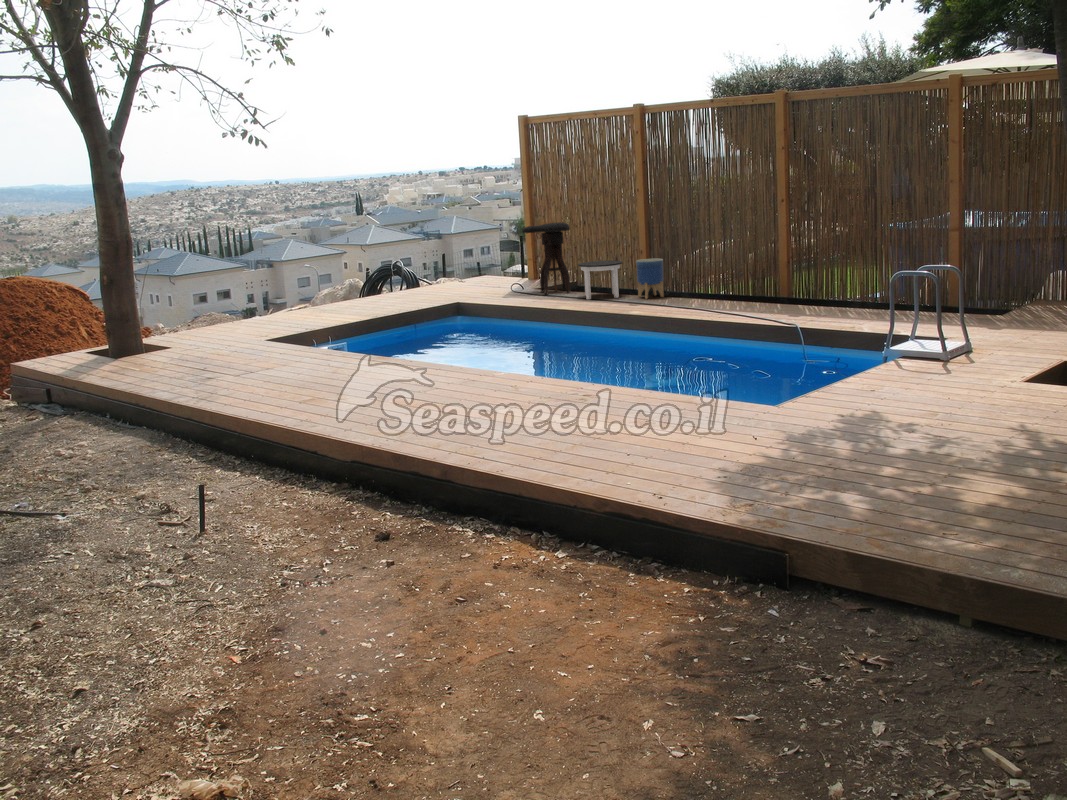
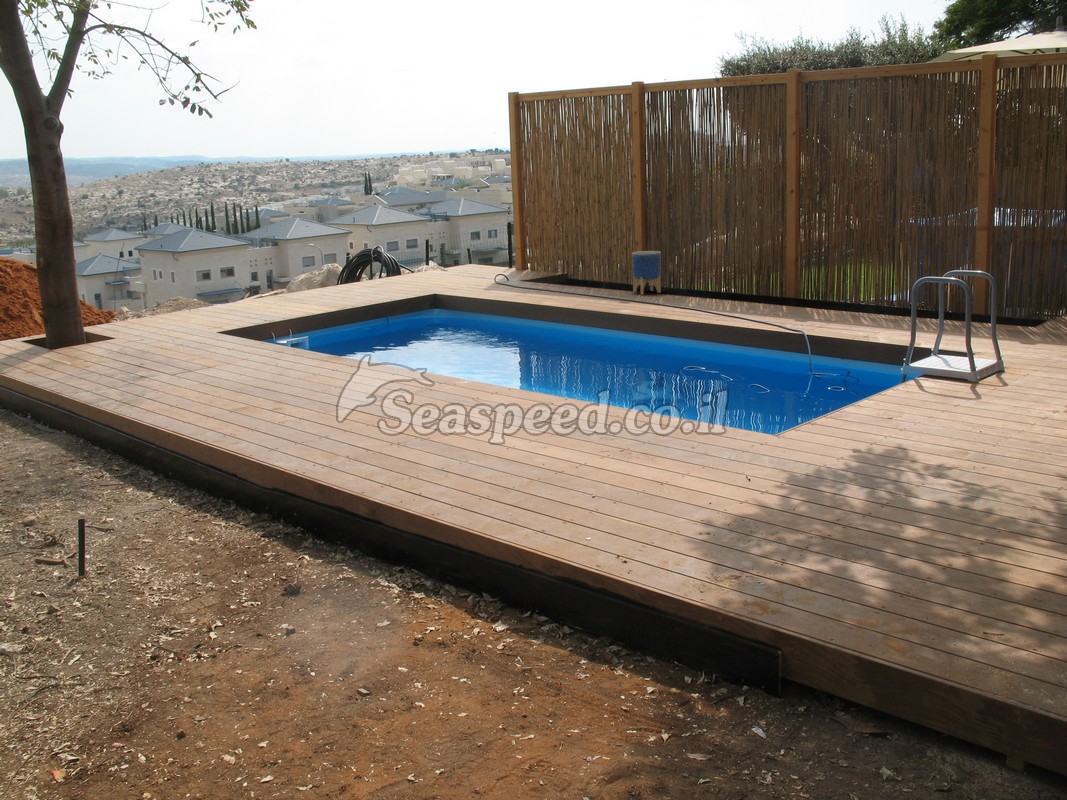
stool: present [522,222,570,295] -> none [511,209,562,287]
round table: present [578,261,622,299] -> none [569,252,617,294]

